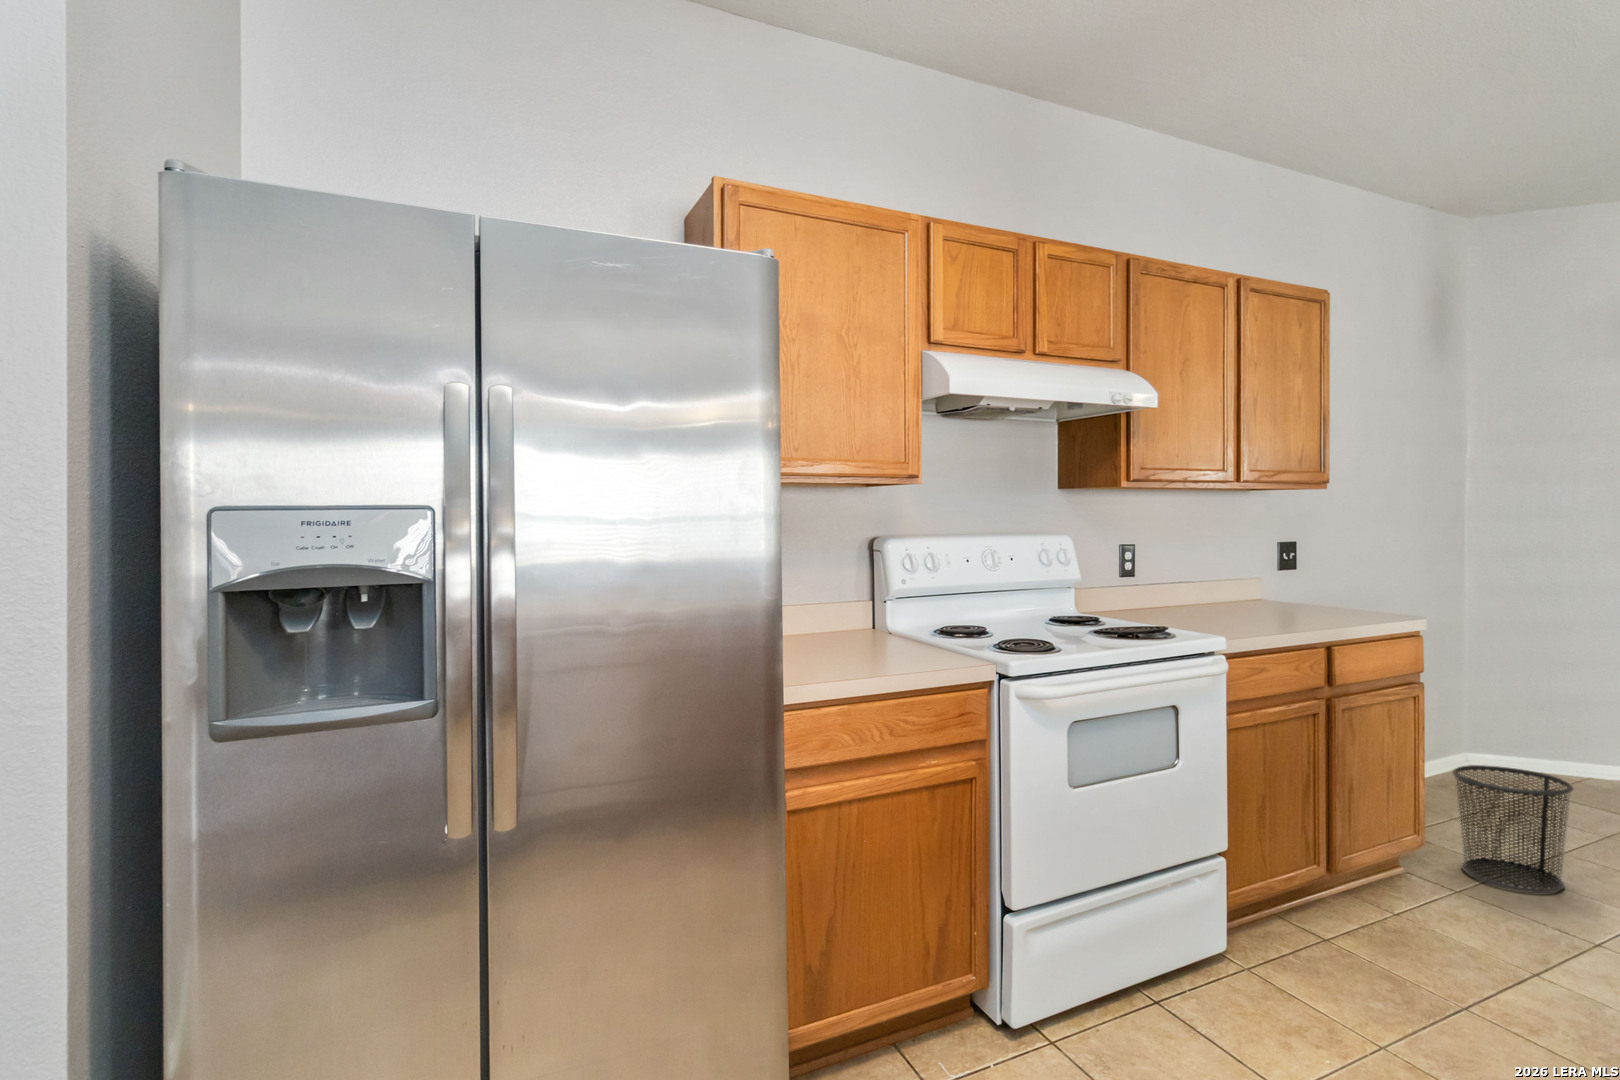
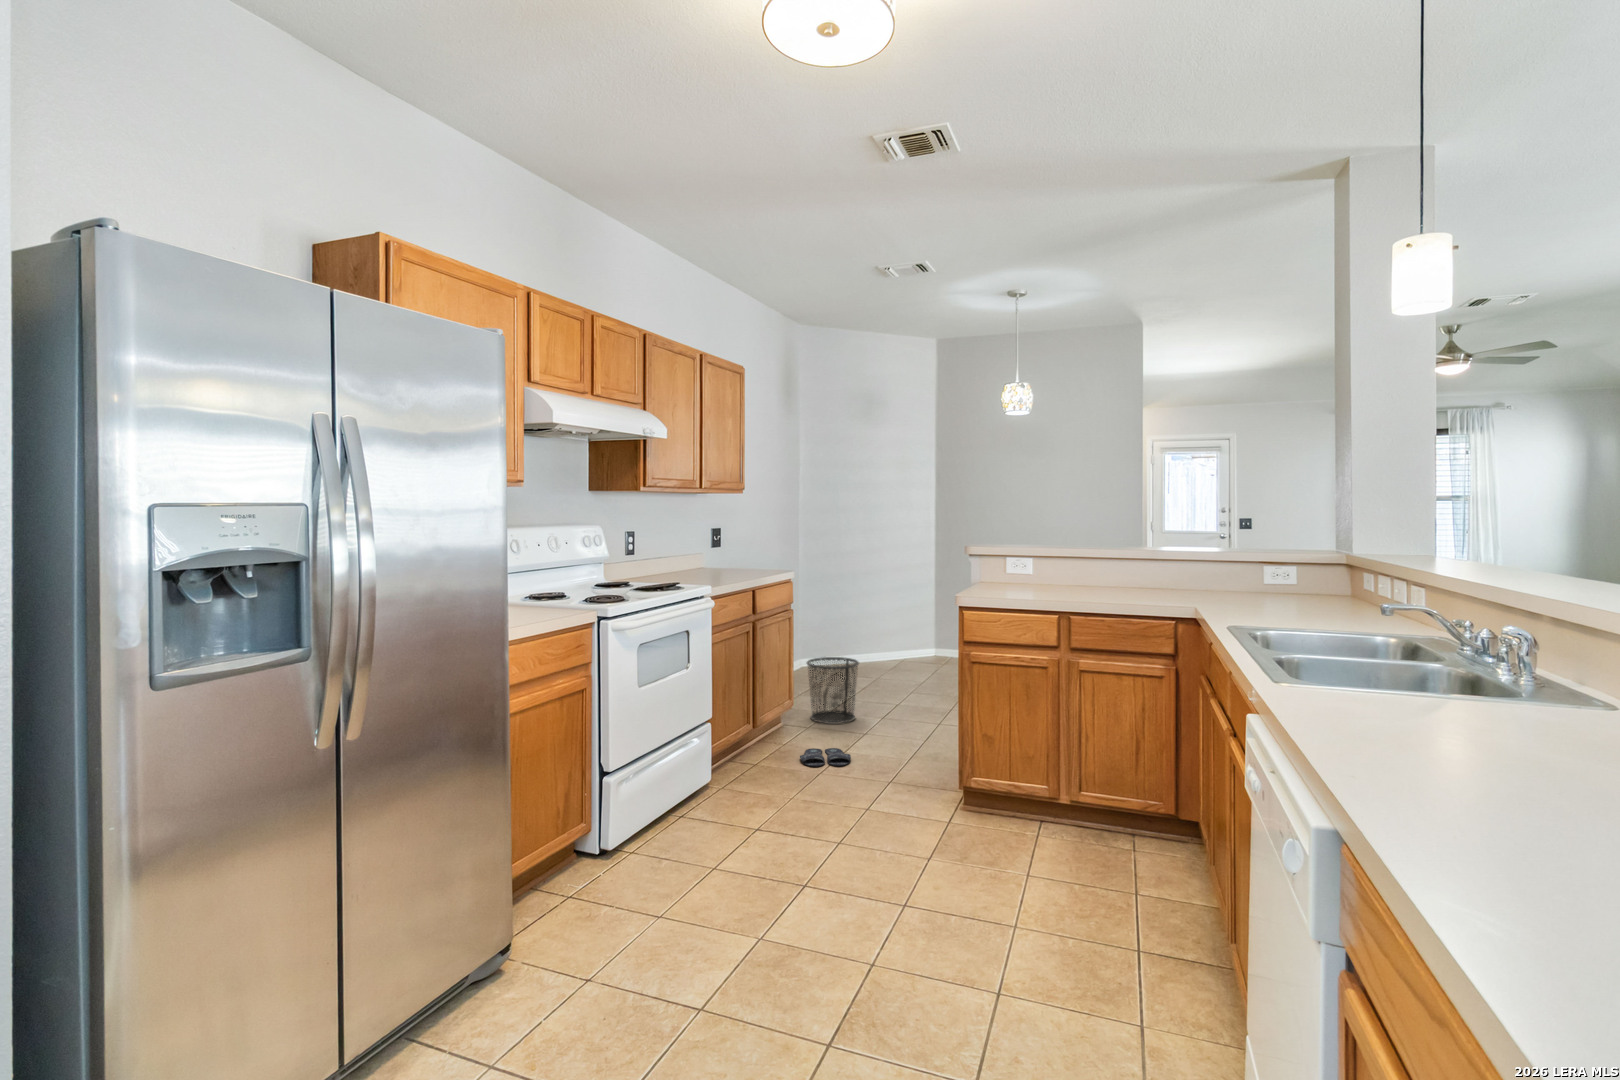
slippers: none [1417,931,1536,990] -> present [800,748,851,767]

